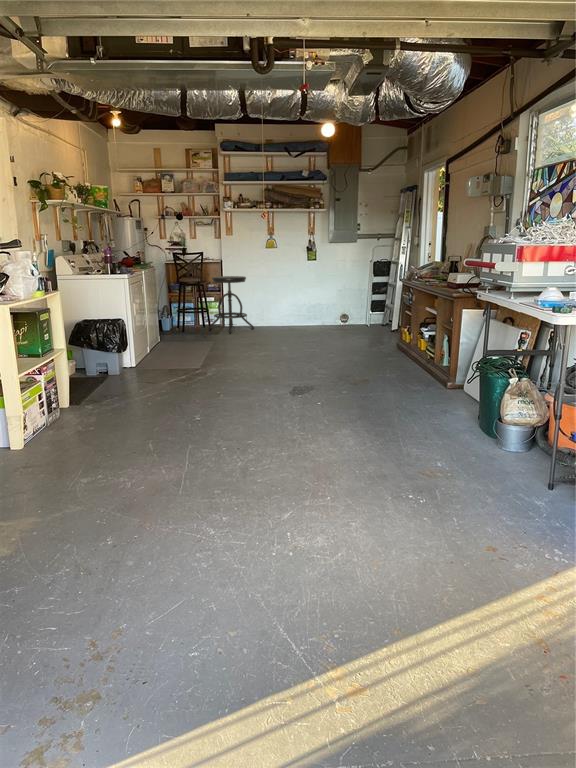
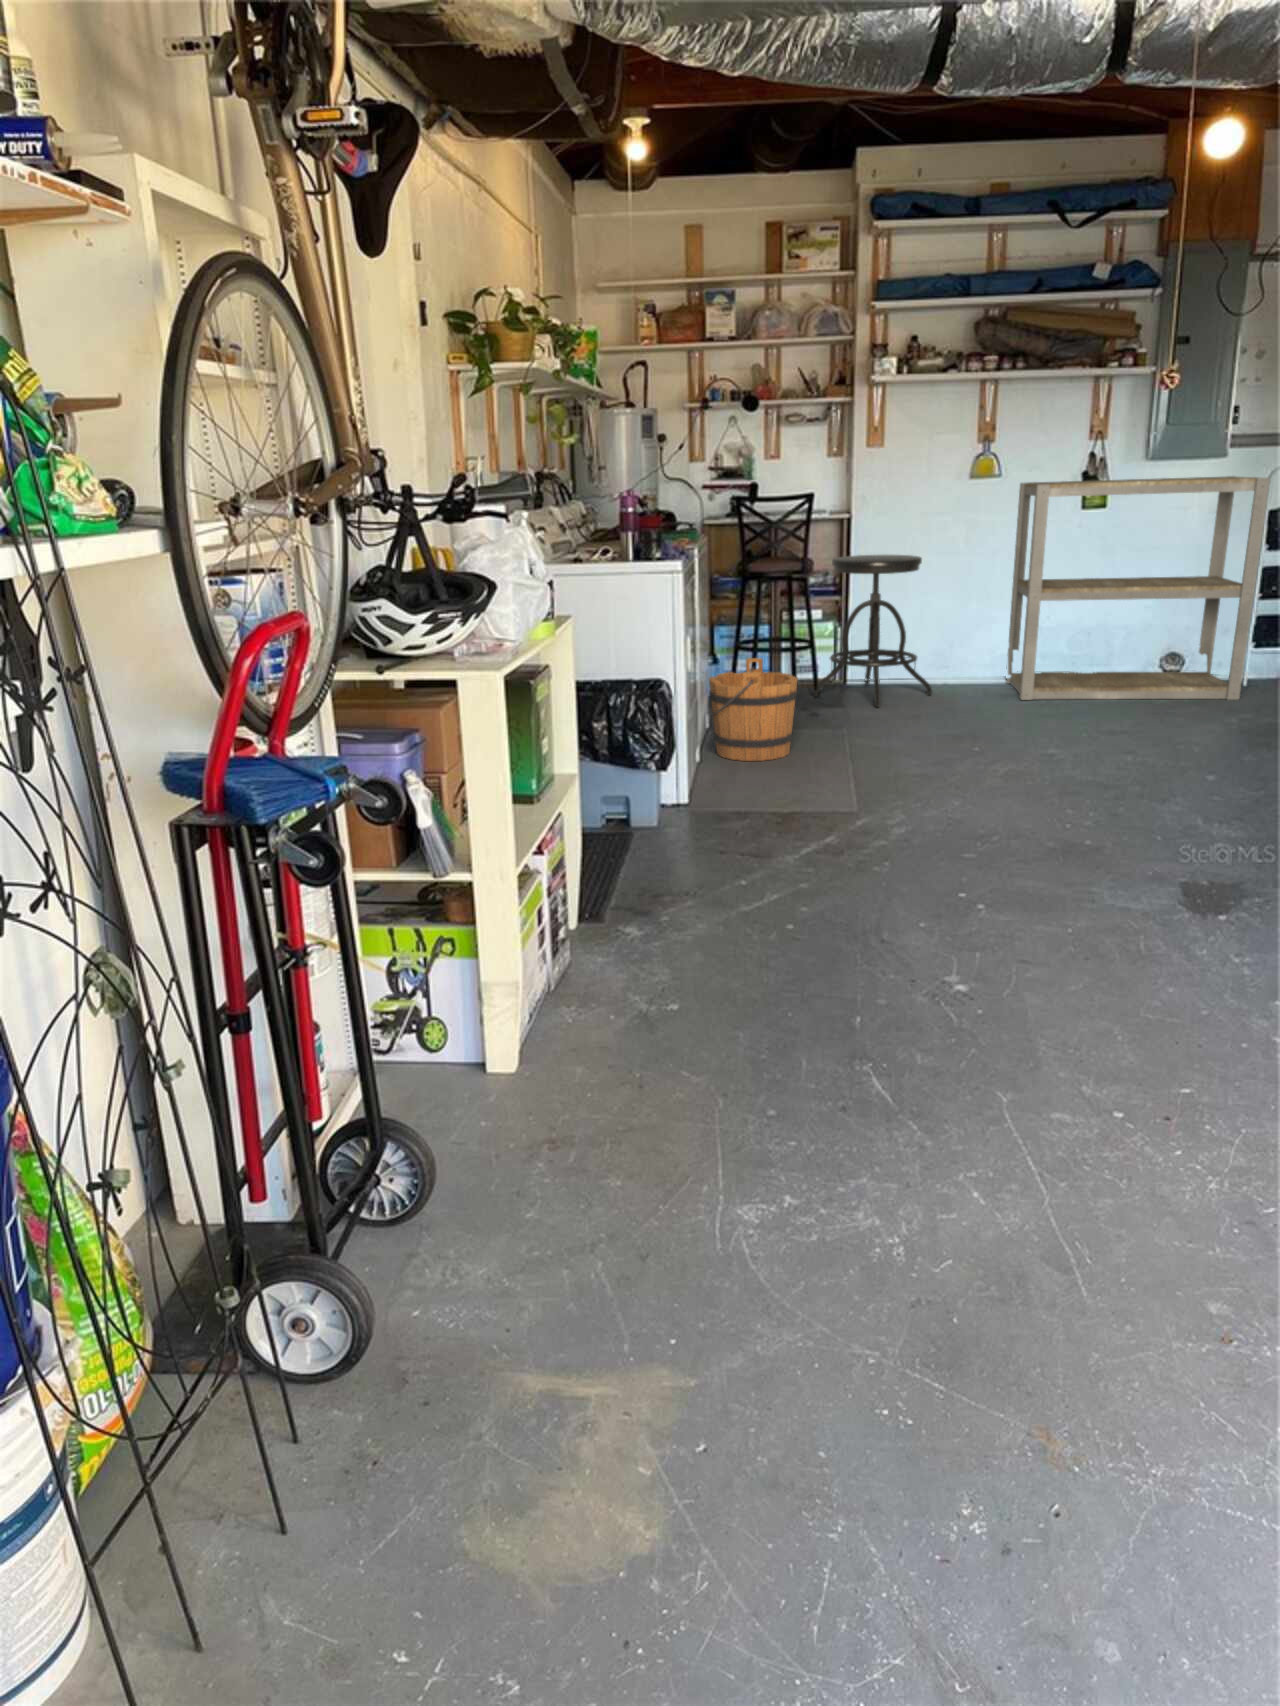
shelving unit: none [284,249,365,331] -> present [1006,476,1270,700]
bucket: none [153,313,188,352] -> present [709,658,797,761]

